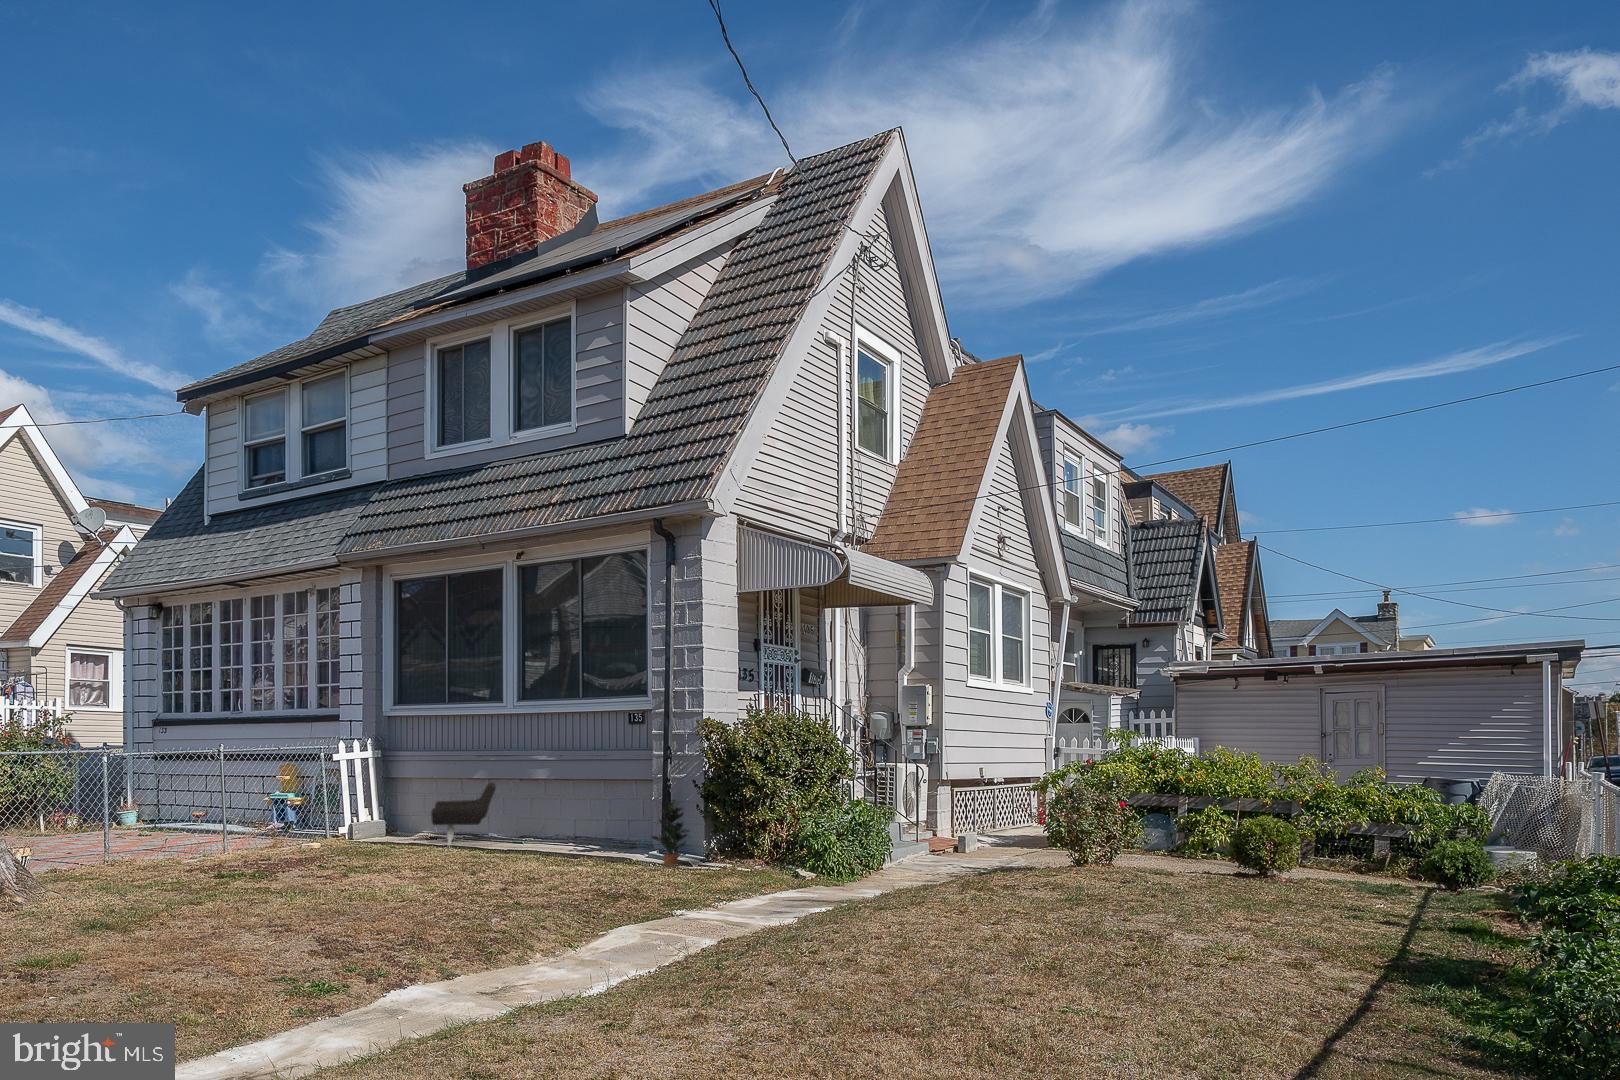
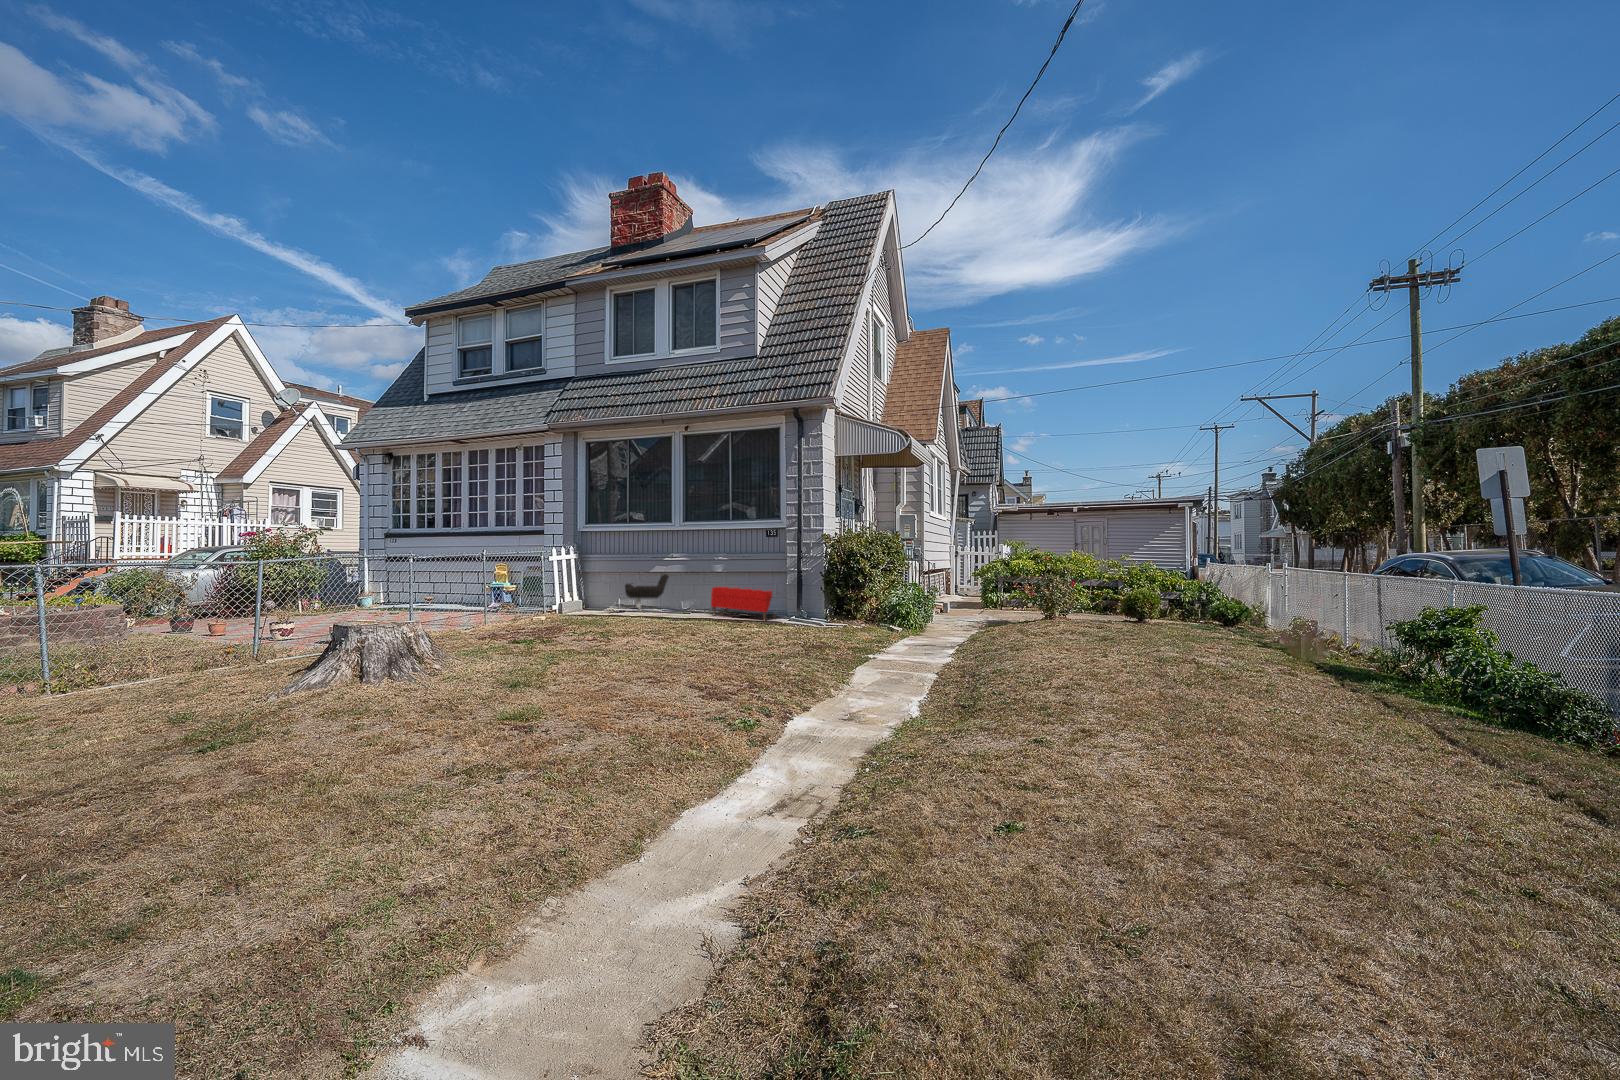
bench: none [546,802,651,861] -> present [711,587,776,621]
potted plant: present [652,802,689,867] -> none [790,586,813,625]

